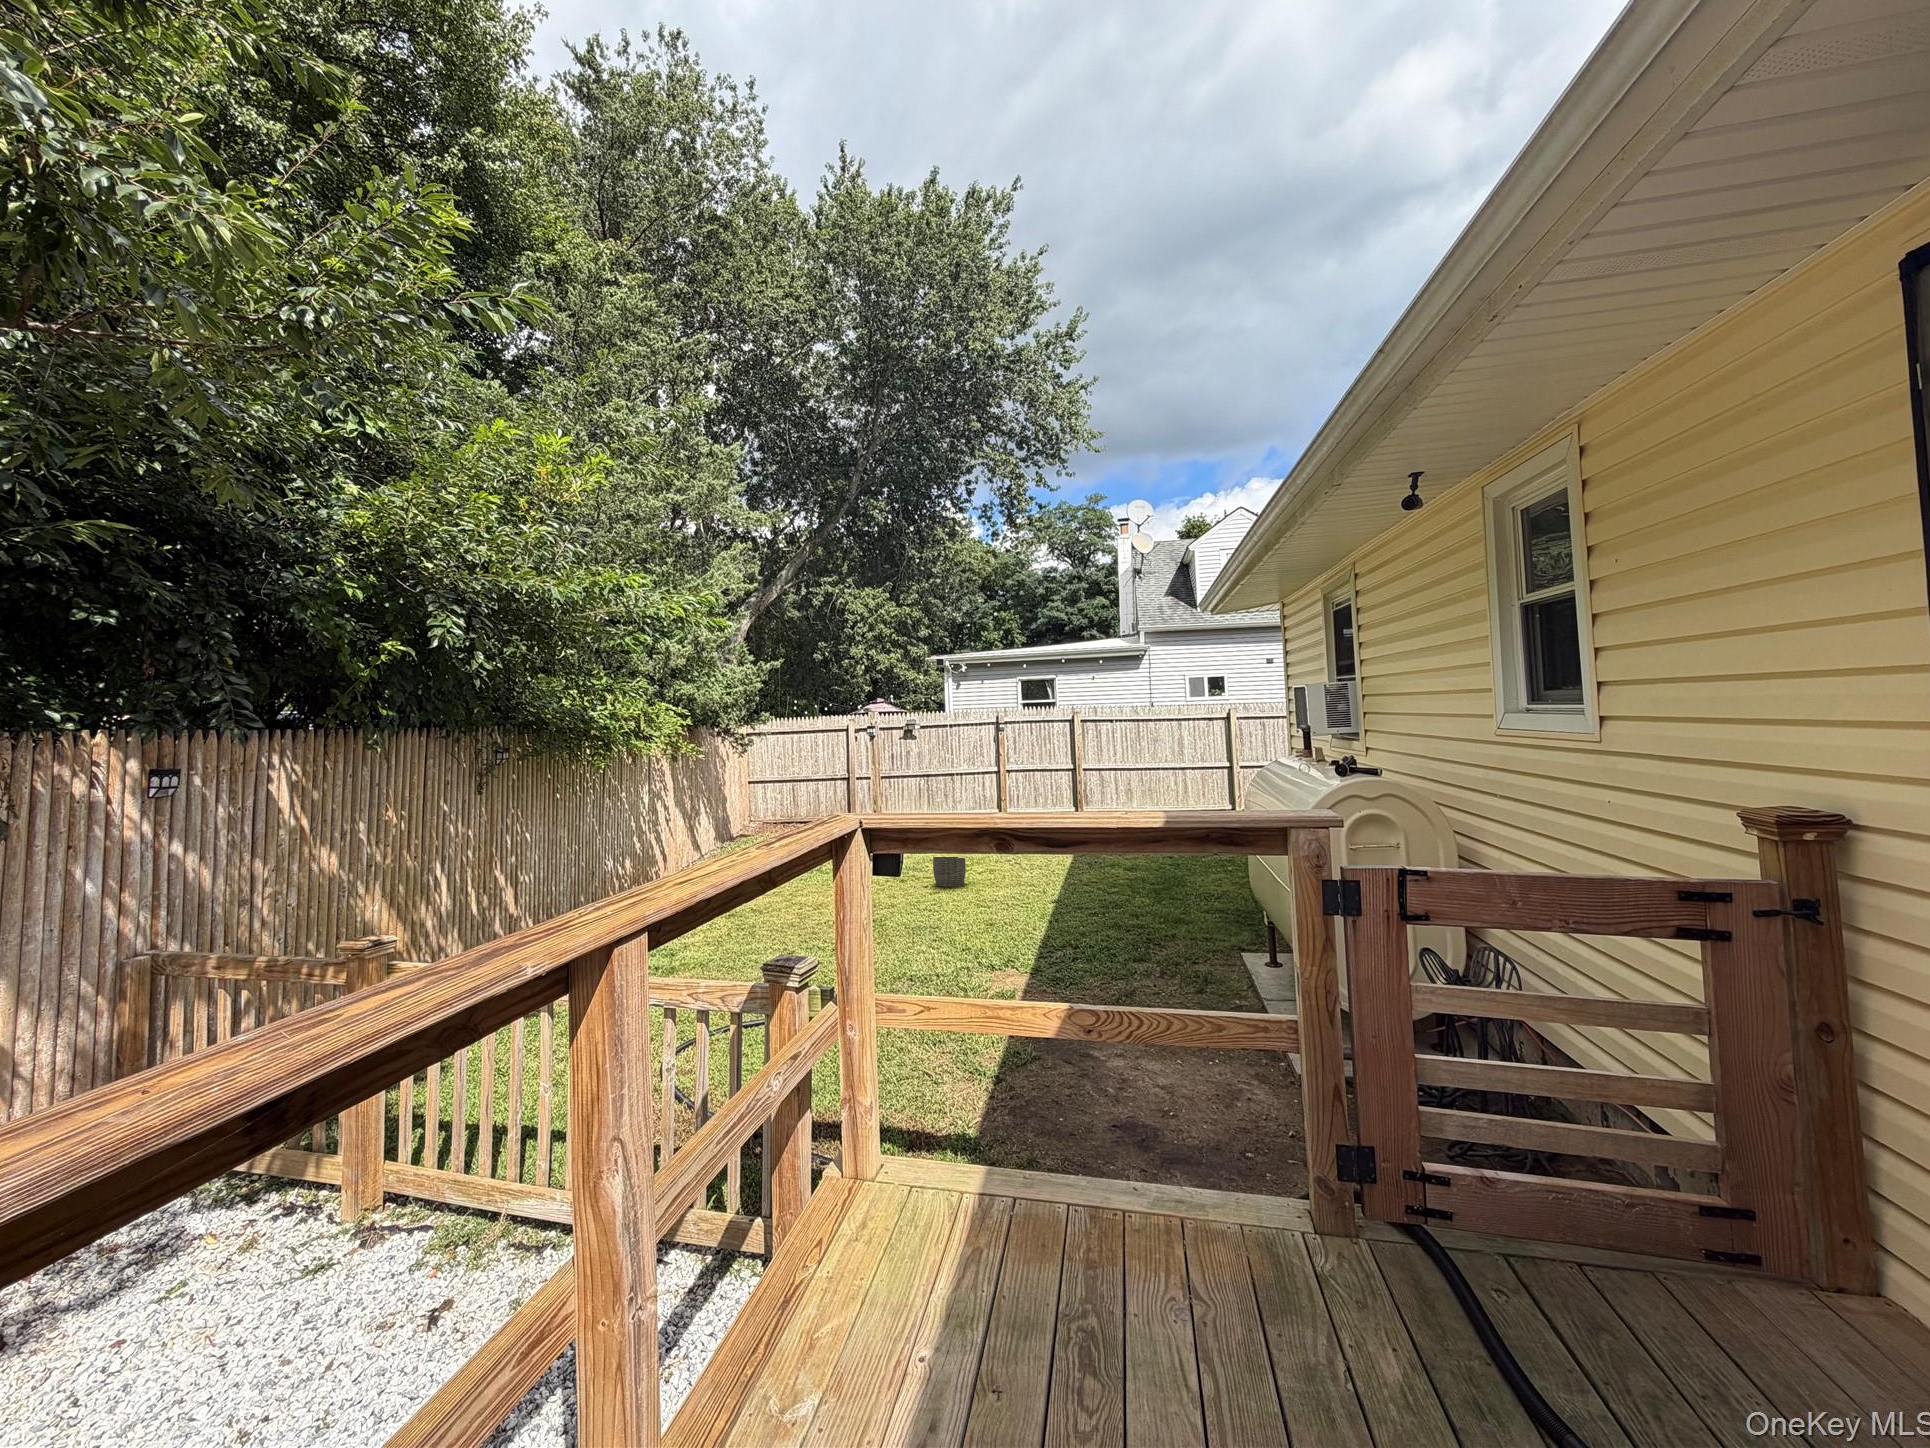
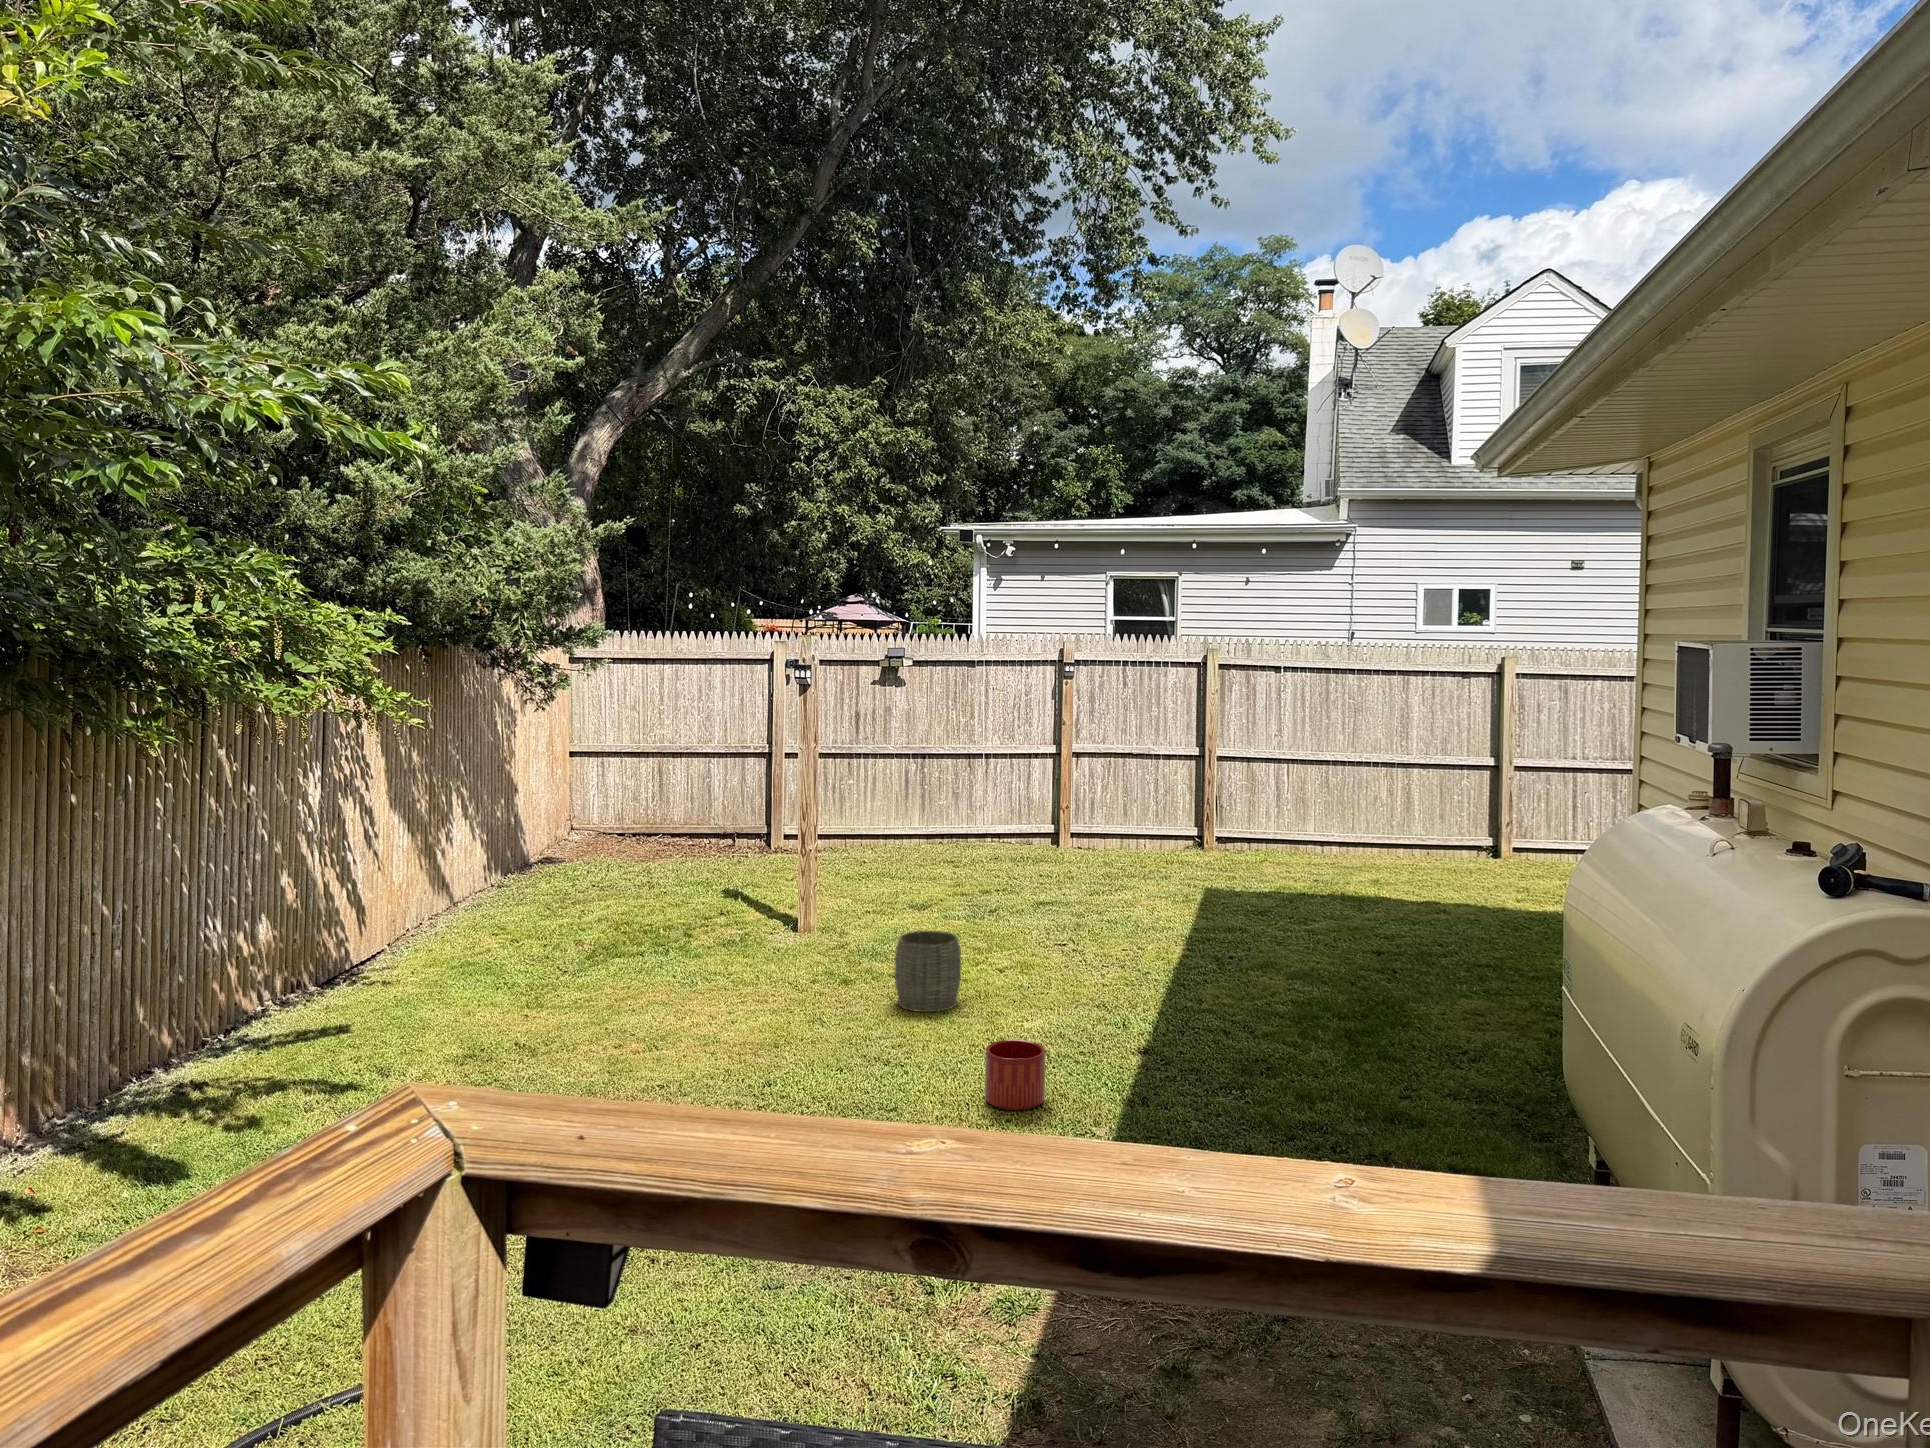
planter: none [985,887,1014,918] -> present [985,1040,1045,1110]

